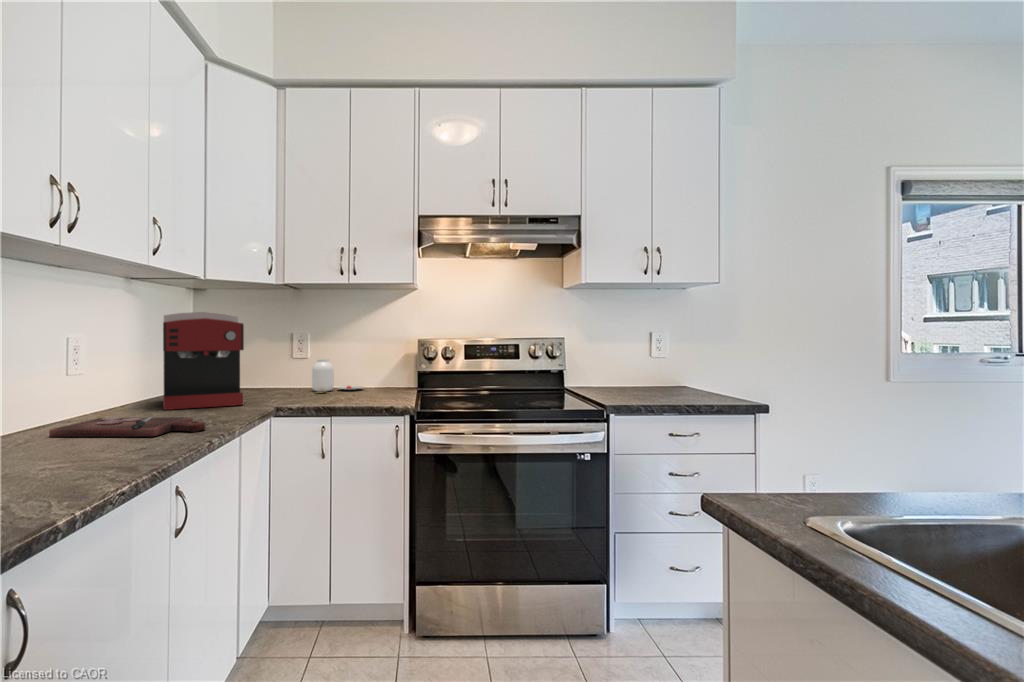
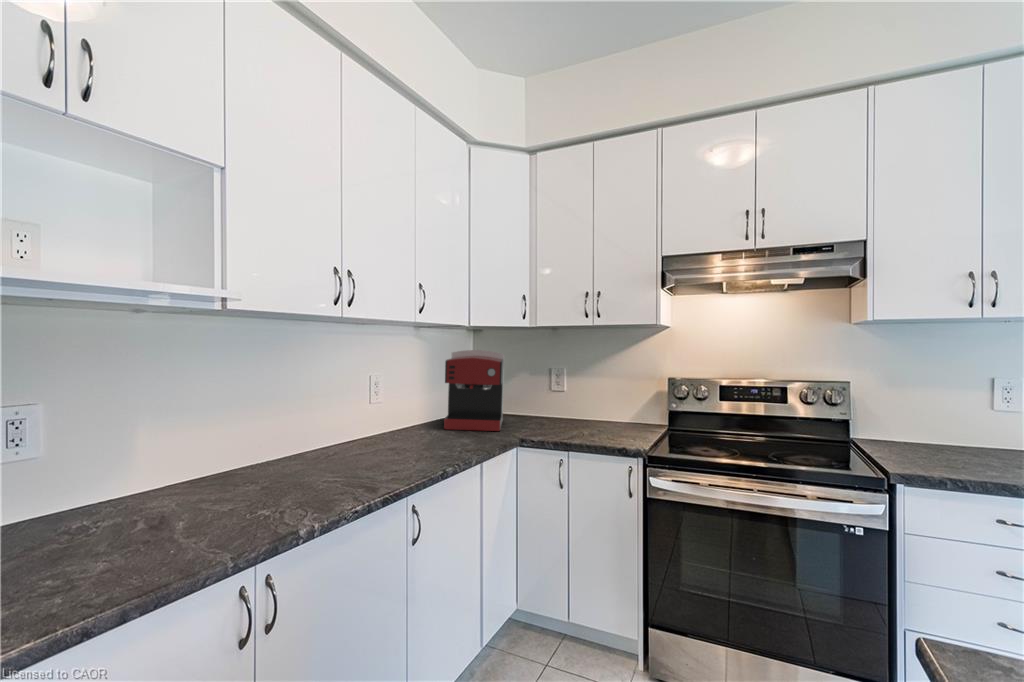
jar: present [312,359,363,393] -> none [567,391,616,424]
cutting board: present [49,417,205,437] -> none [361,434,452,458]

